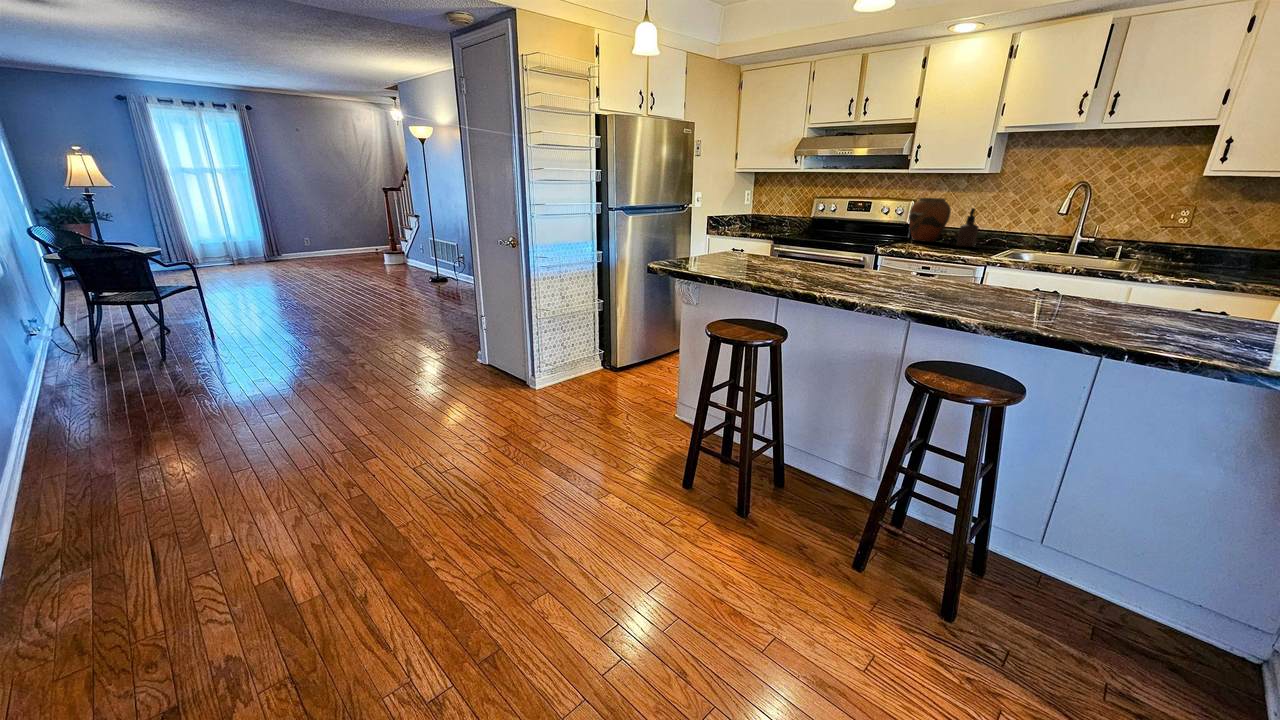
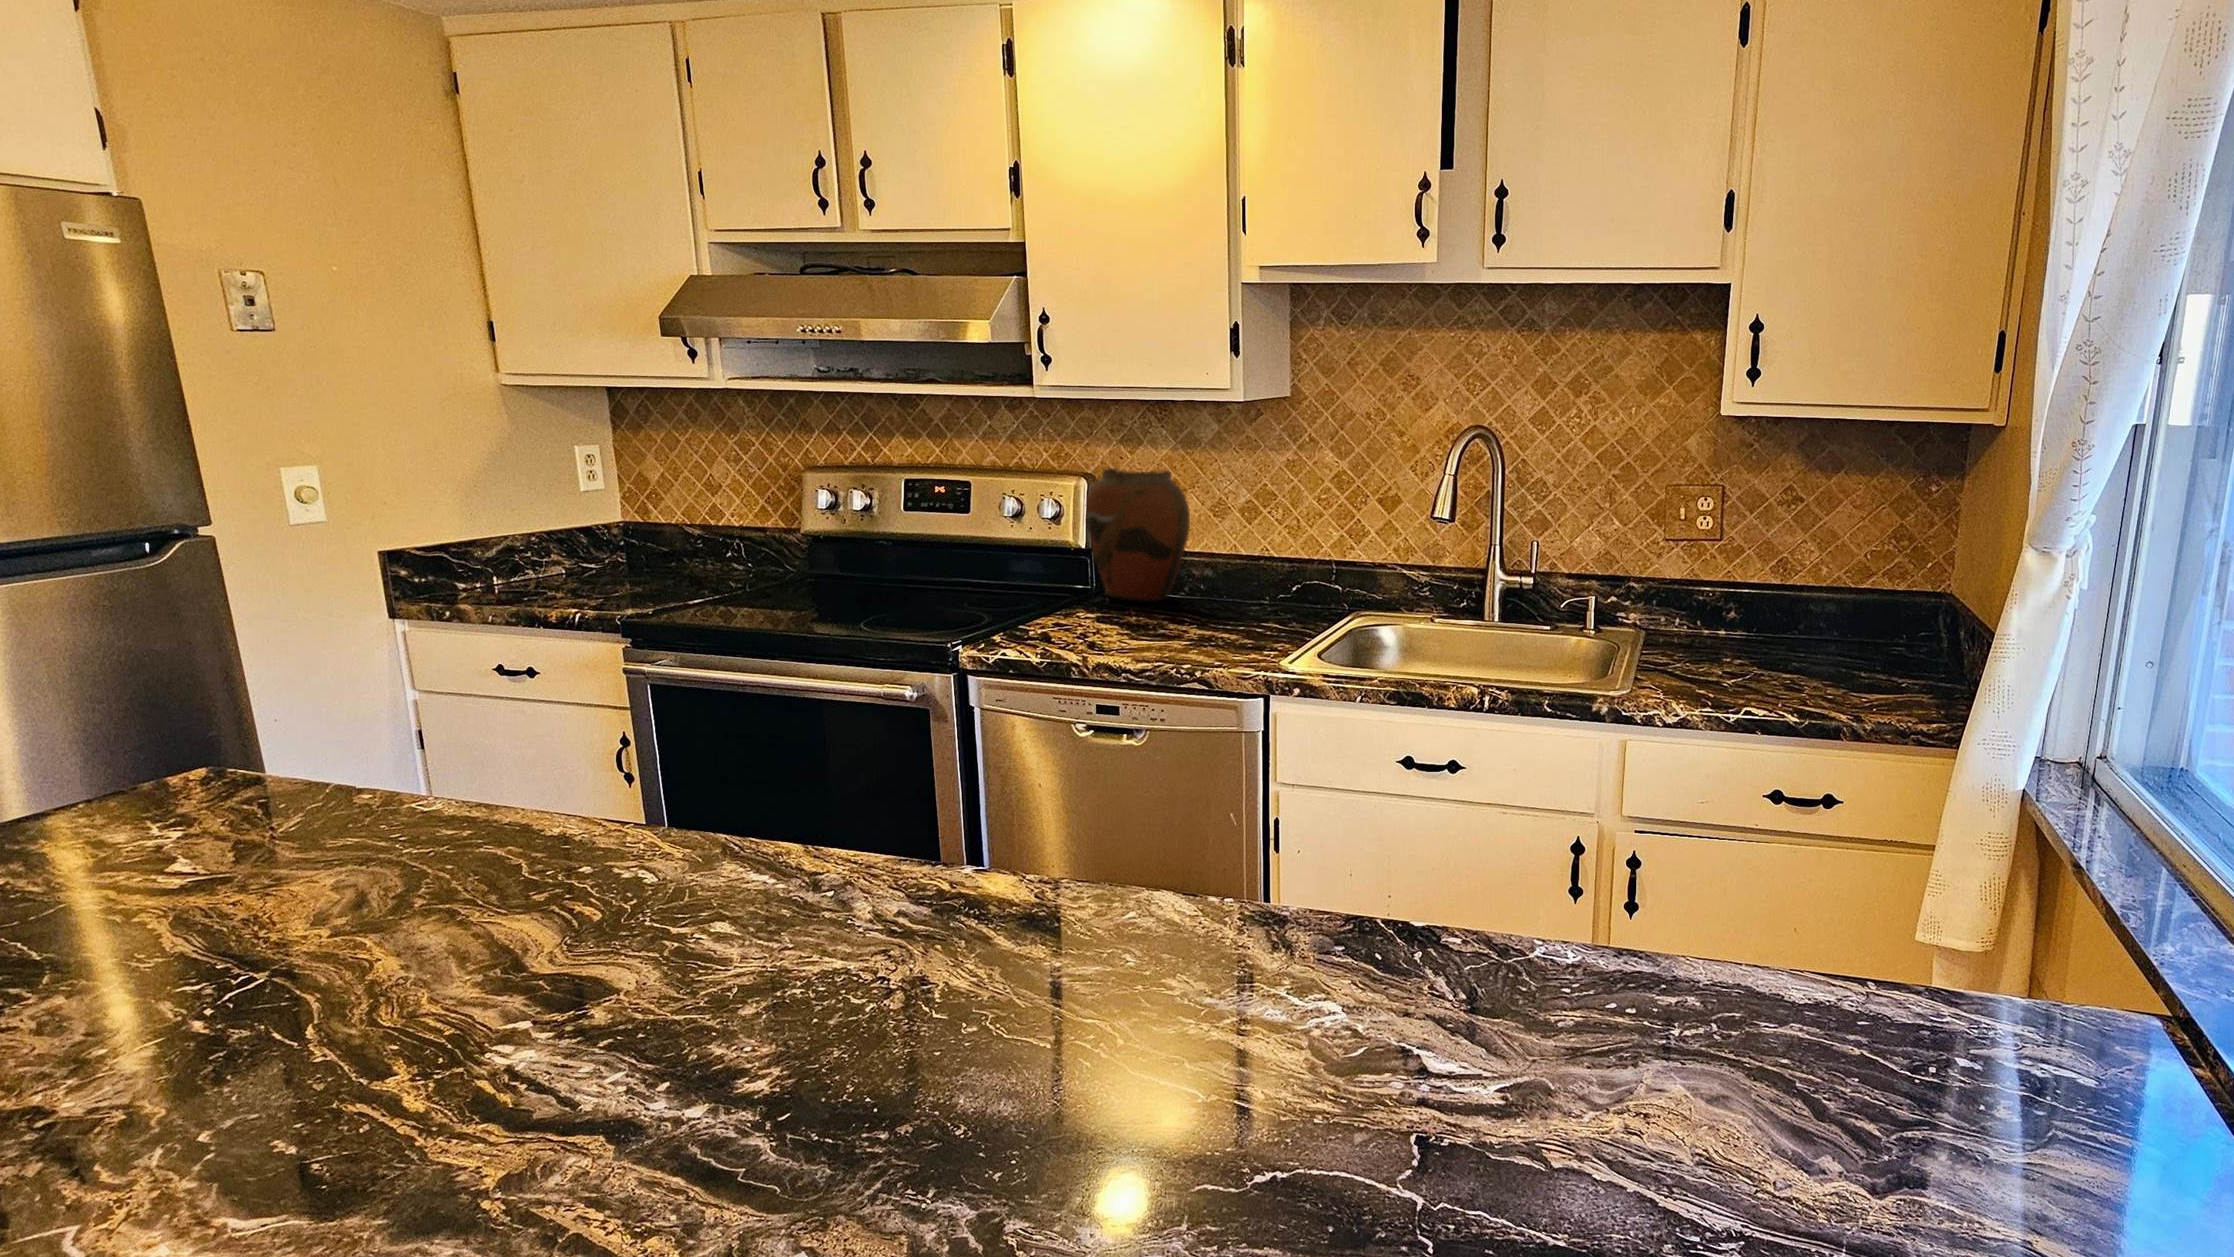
soap dispenser: present [957,208,978,247] -> none [1214,501,1263,616]

